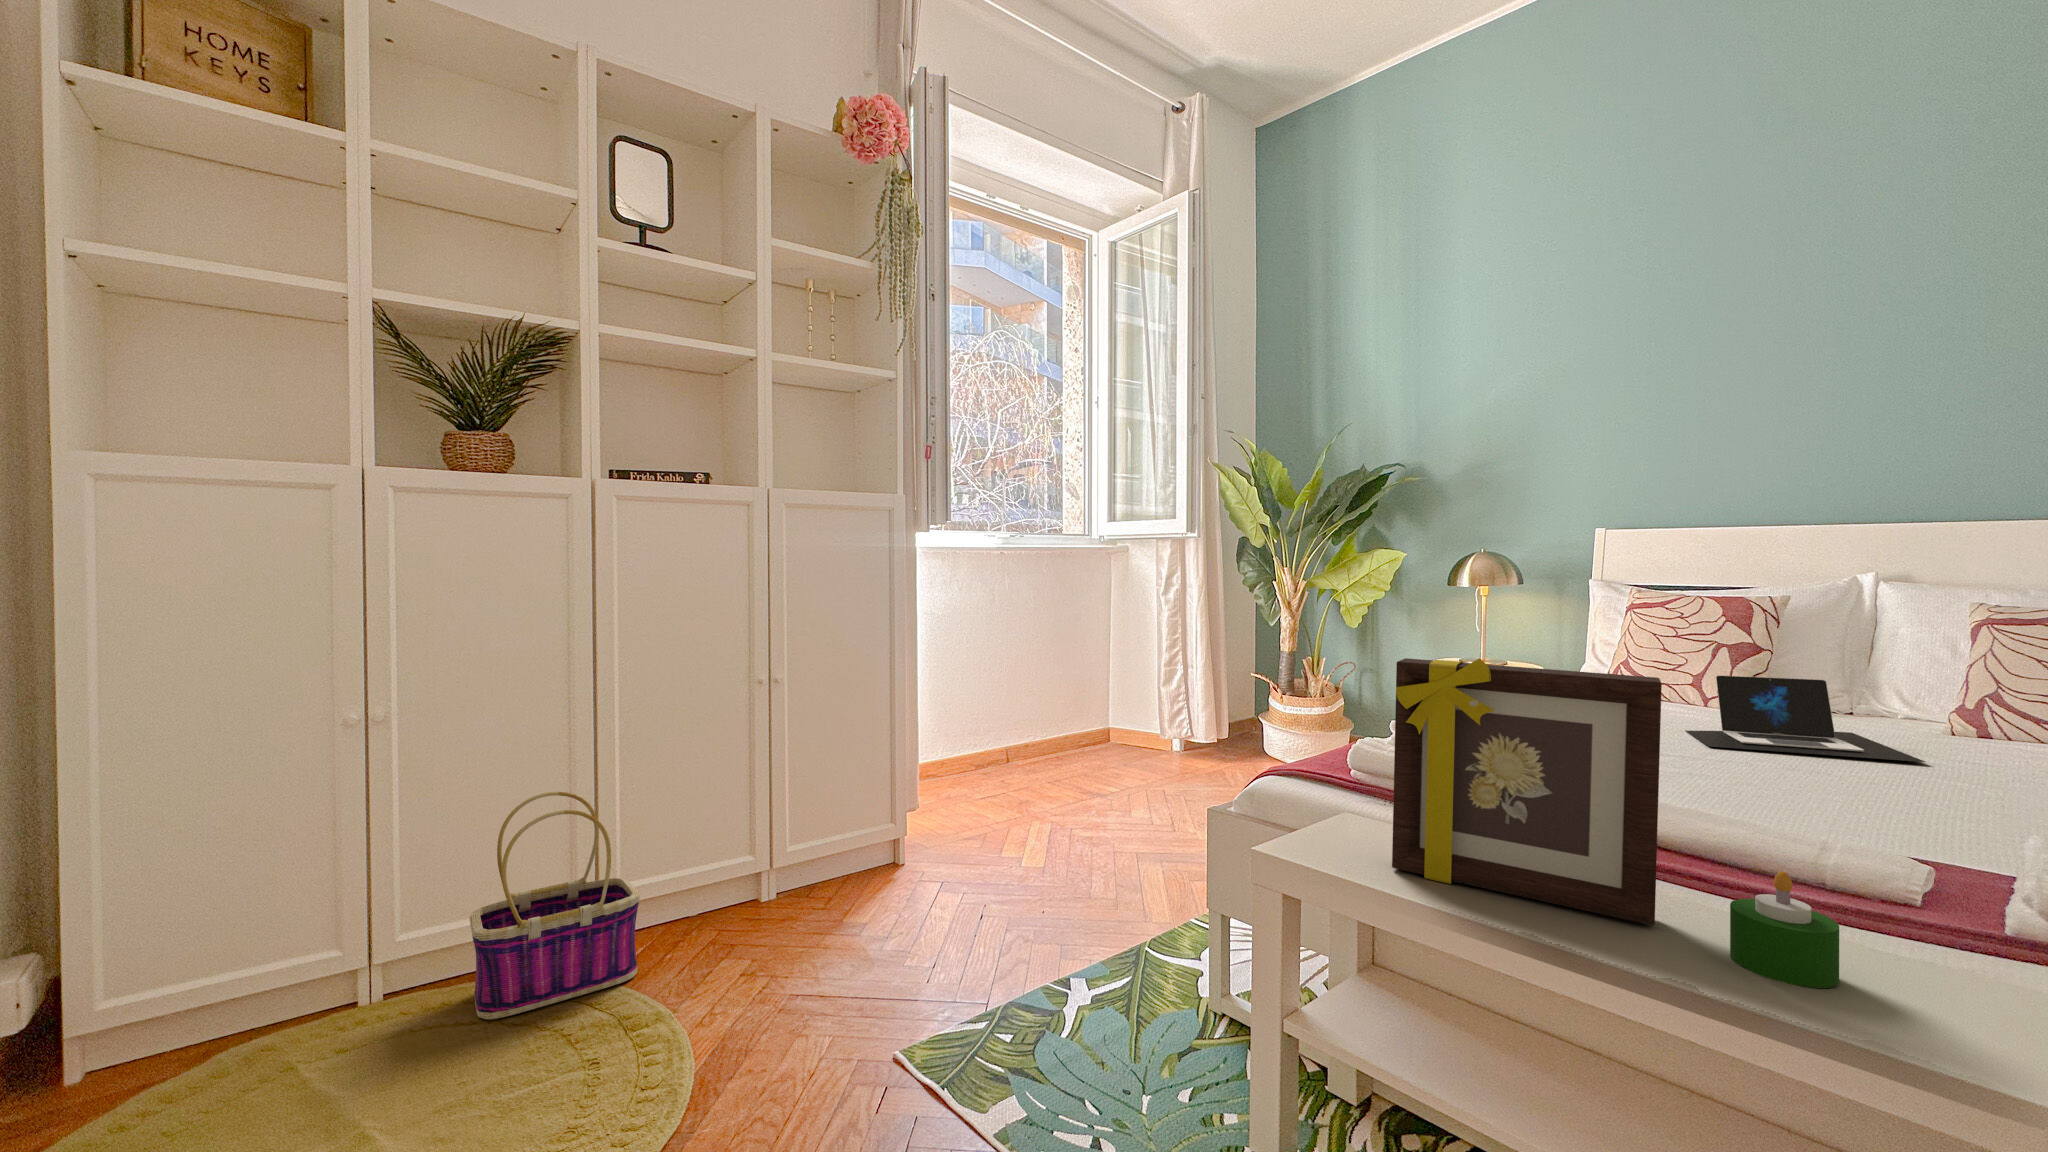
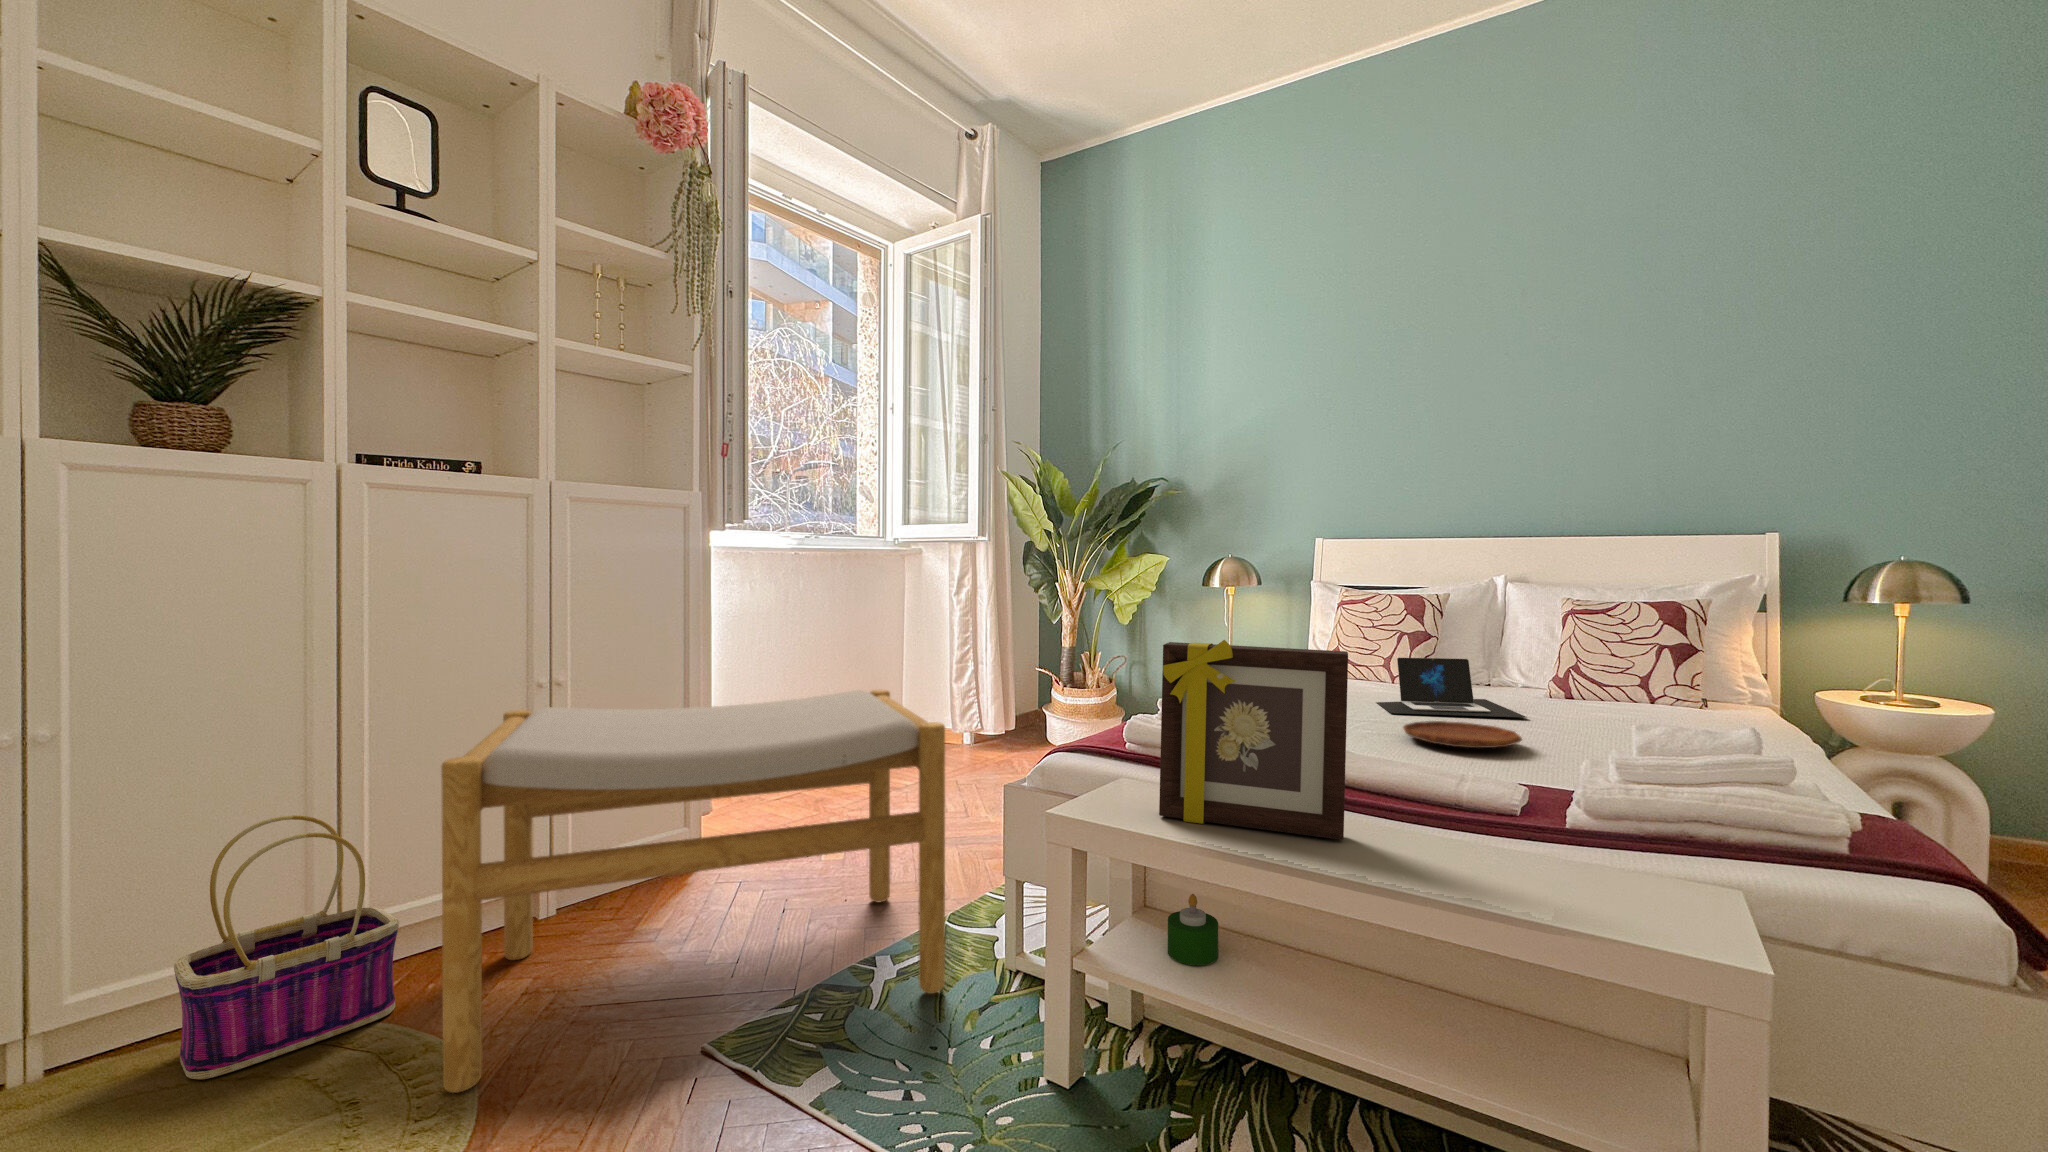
footstool: none [661,695,1141,1066] -> present [441,690,945,1093]
tray: none [1729,761,1926,805] -> present [1403,721,1522,748]
candle: present [1730,871,1839,988] -> present [1168,894,1218,965]

